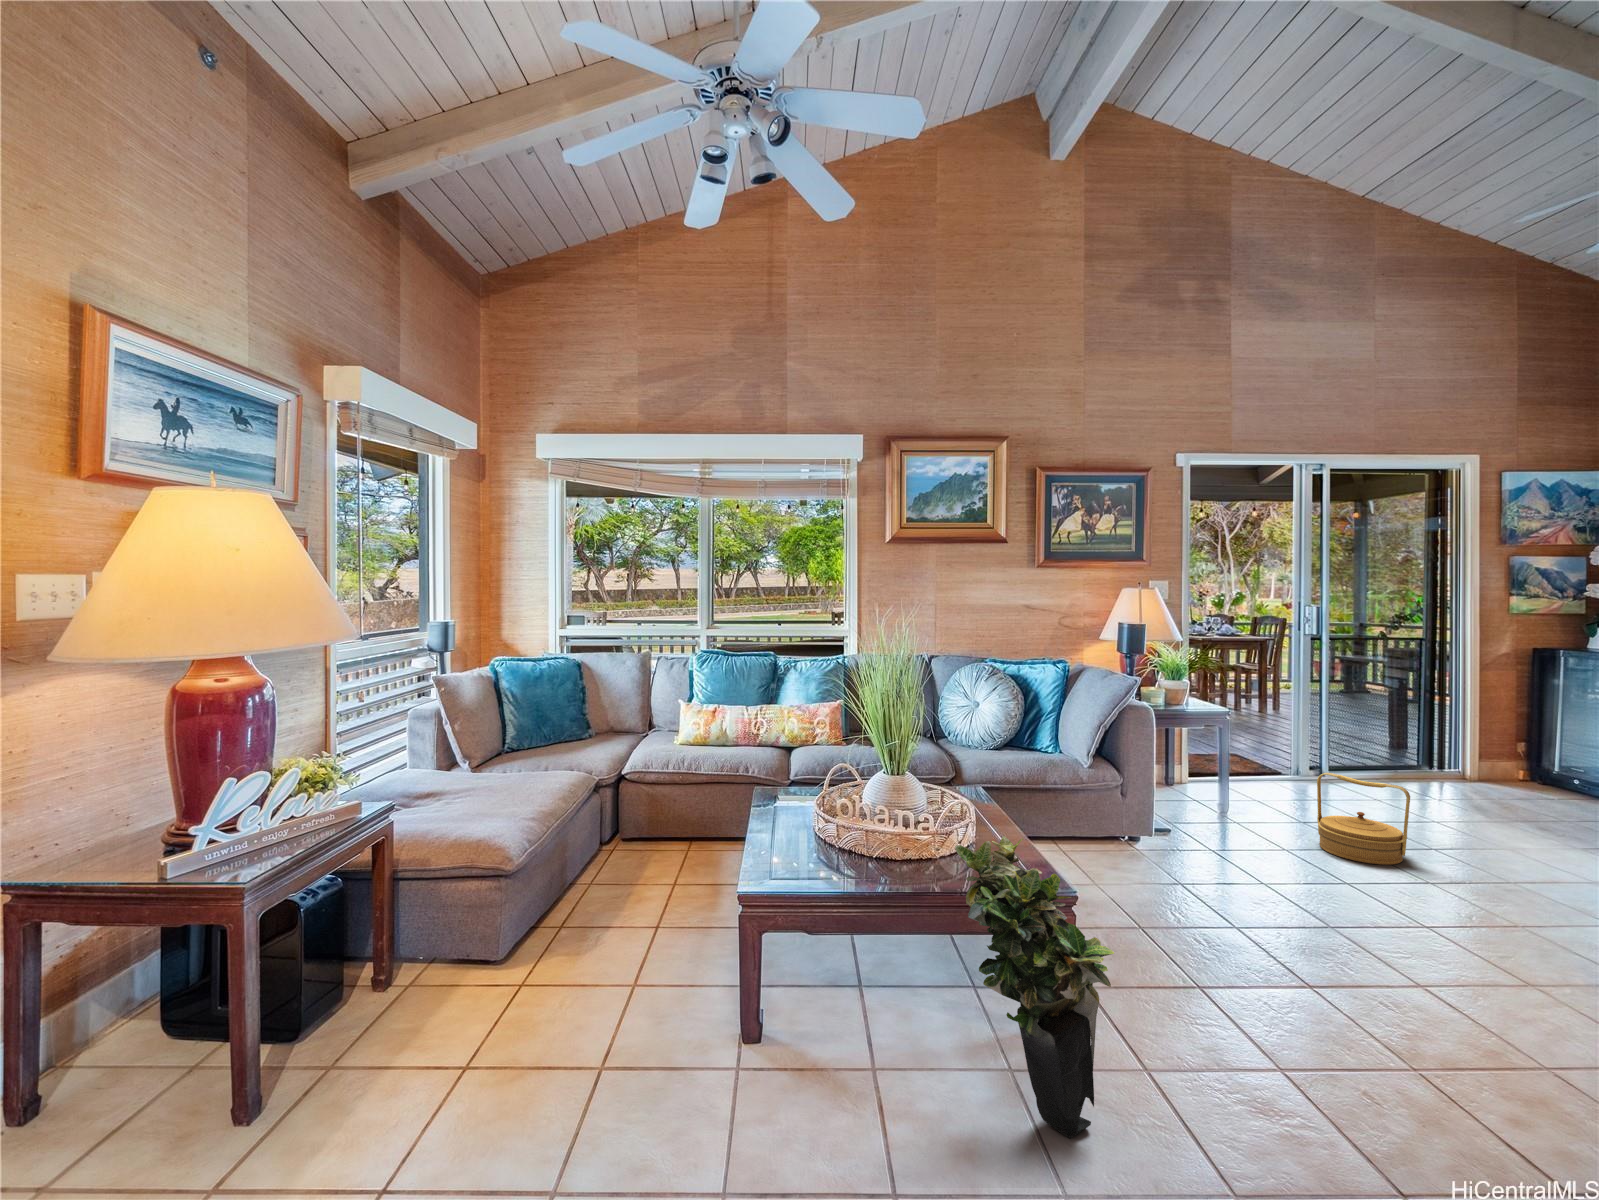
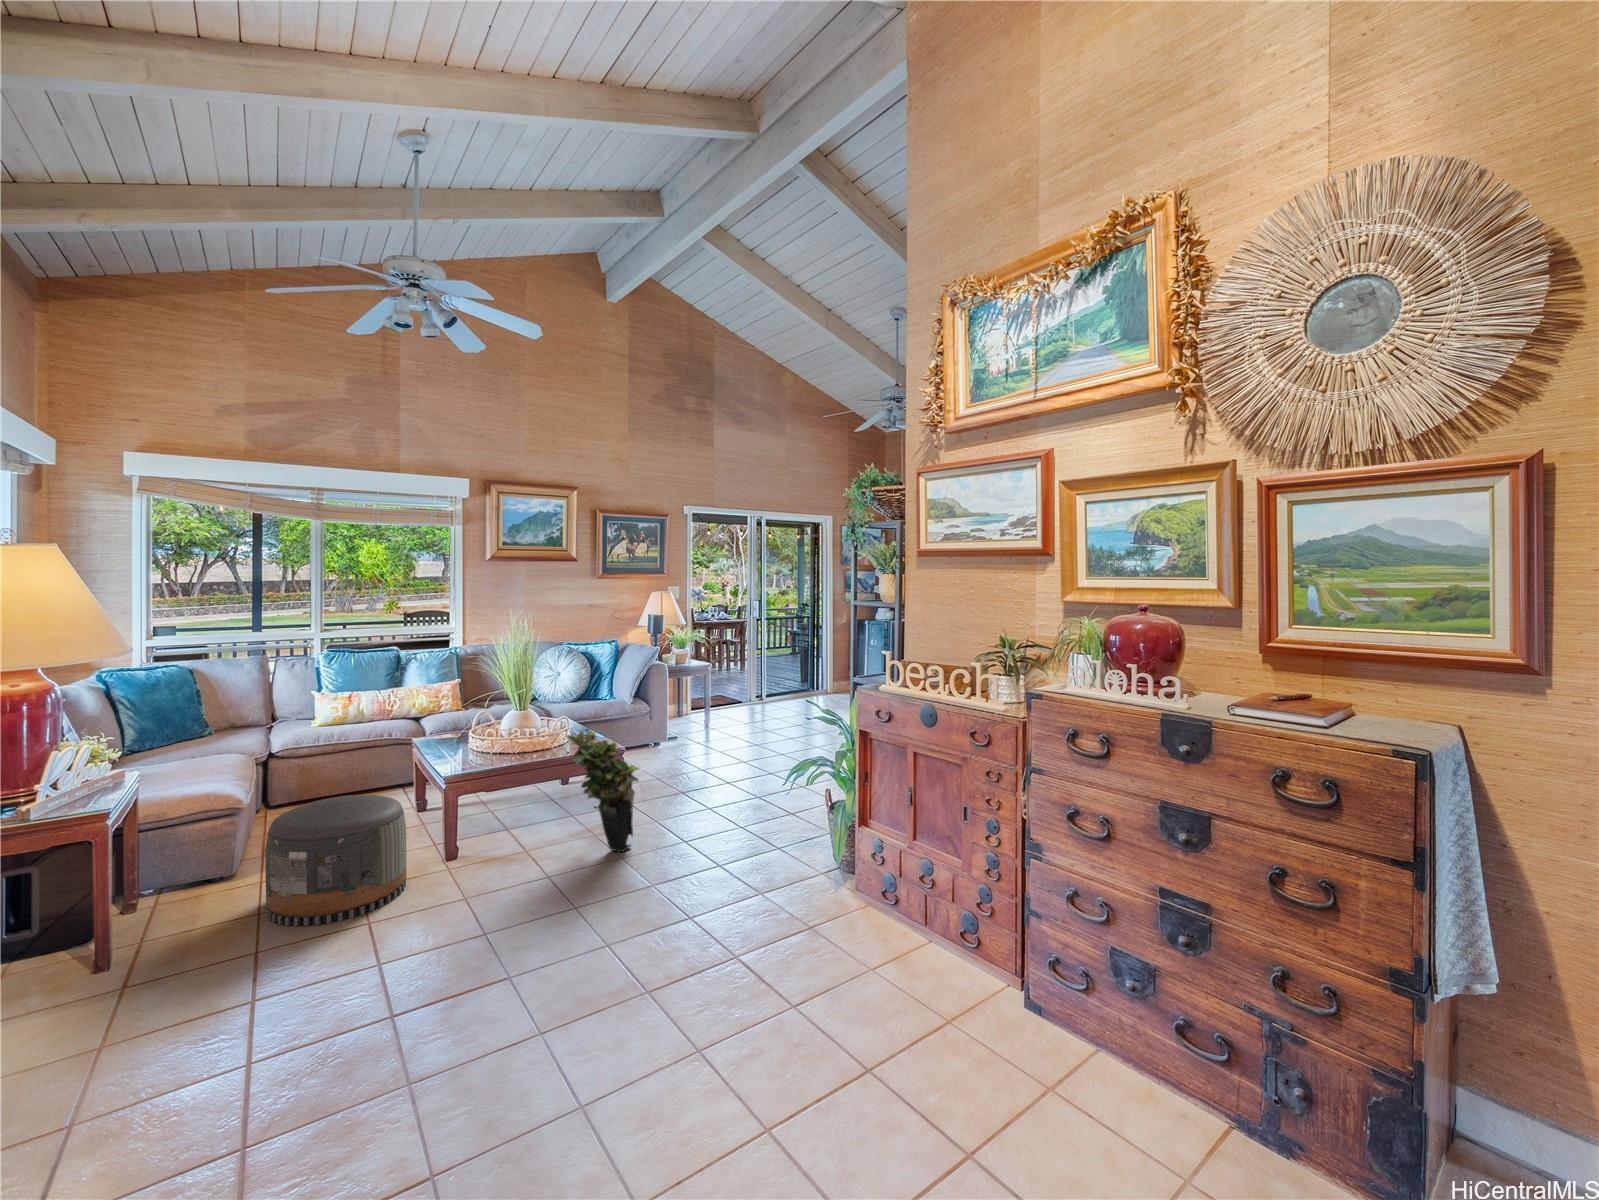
basket: present [1317,773,1410,865] -> none [751,695,789,738]
pouf: none [471,886,678,1139] -> present [265,795,406,926]

